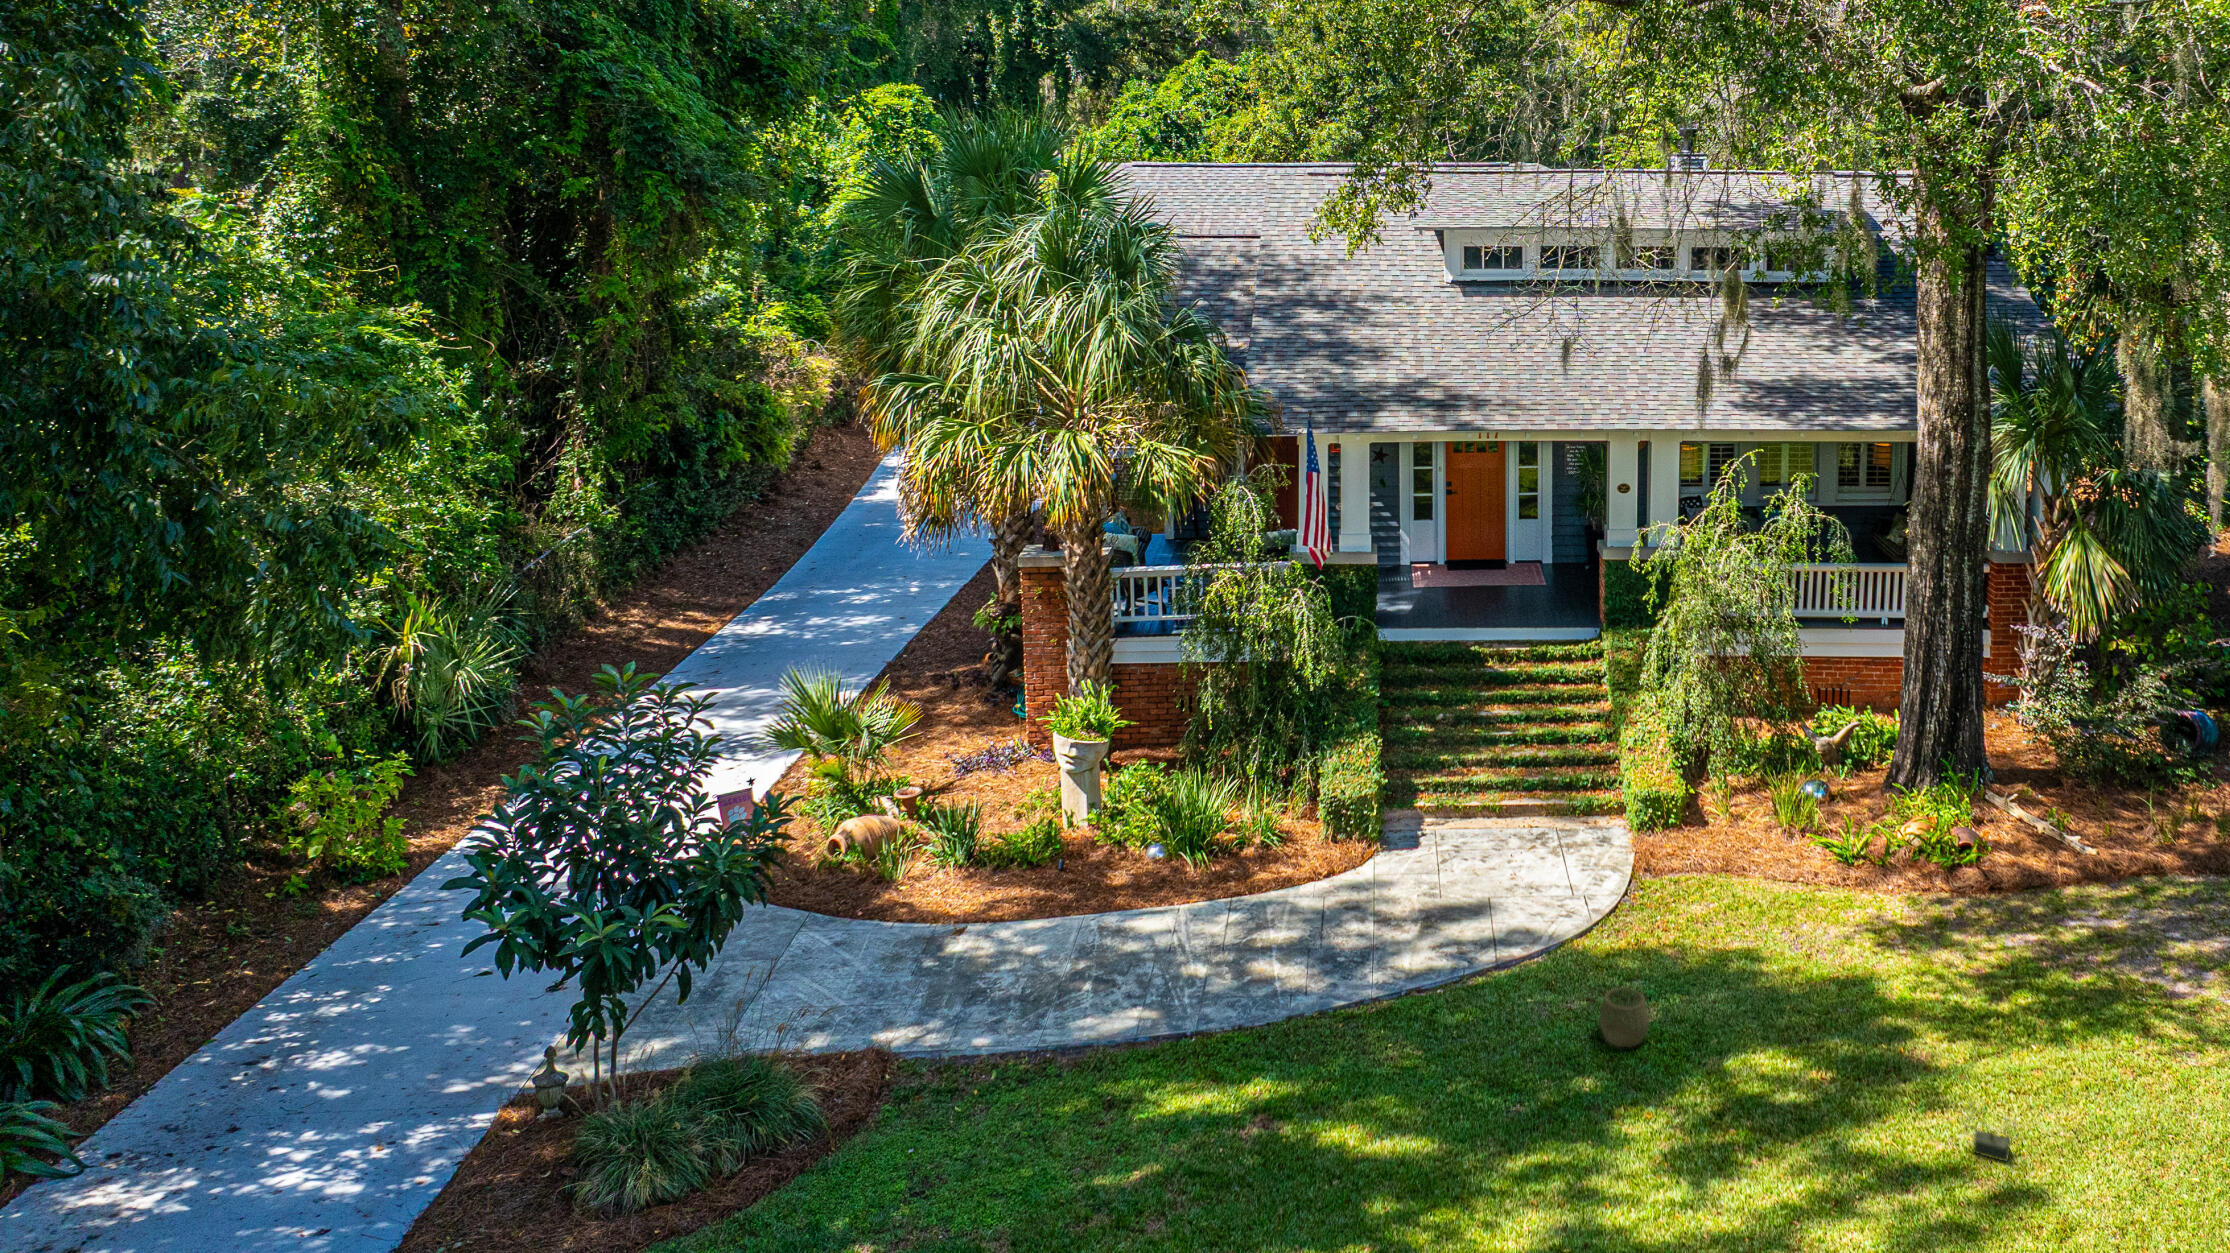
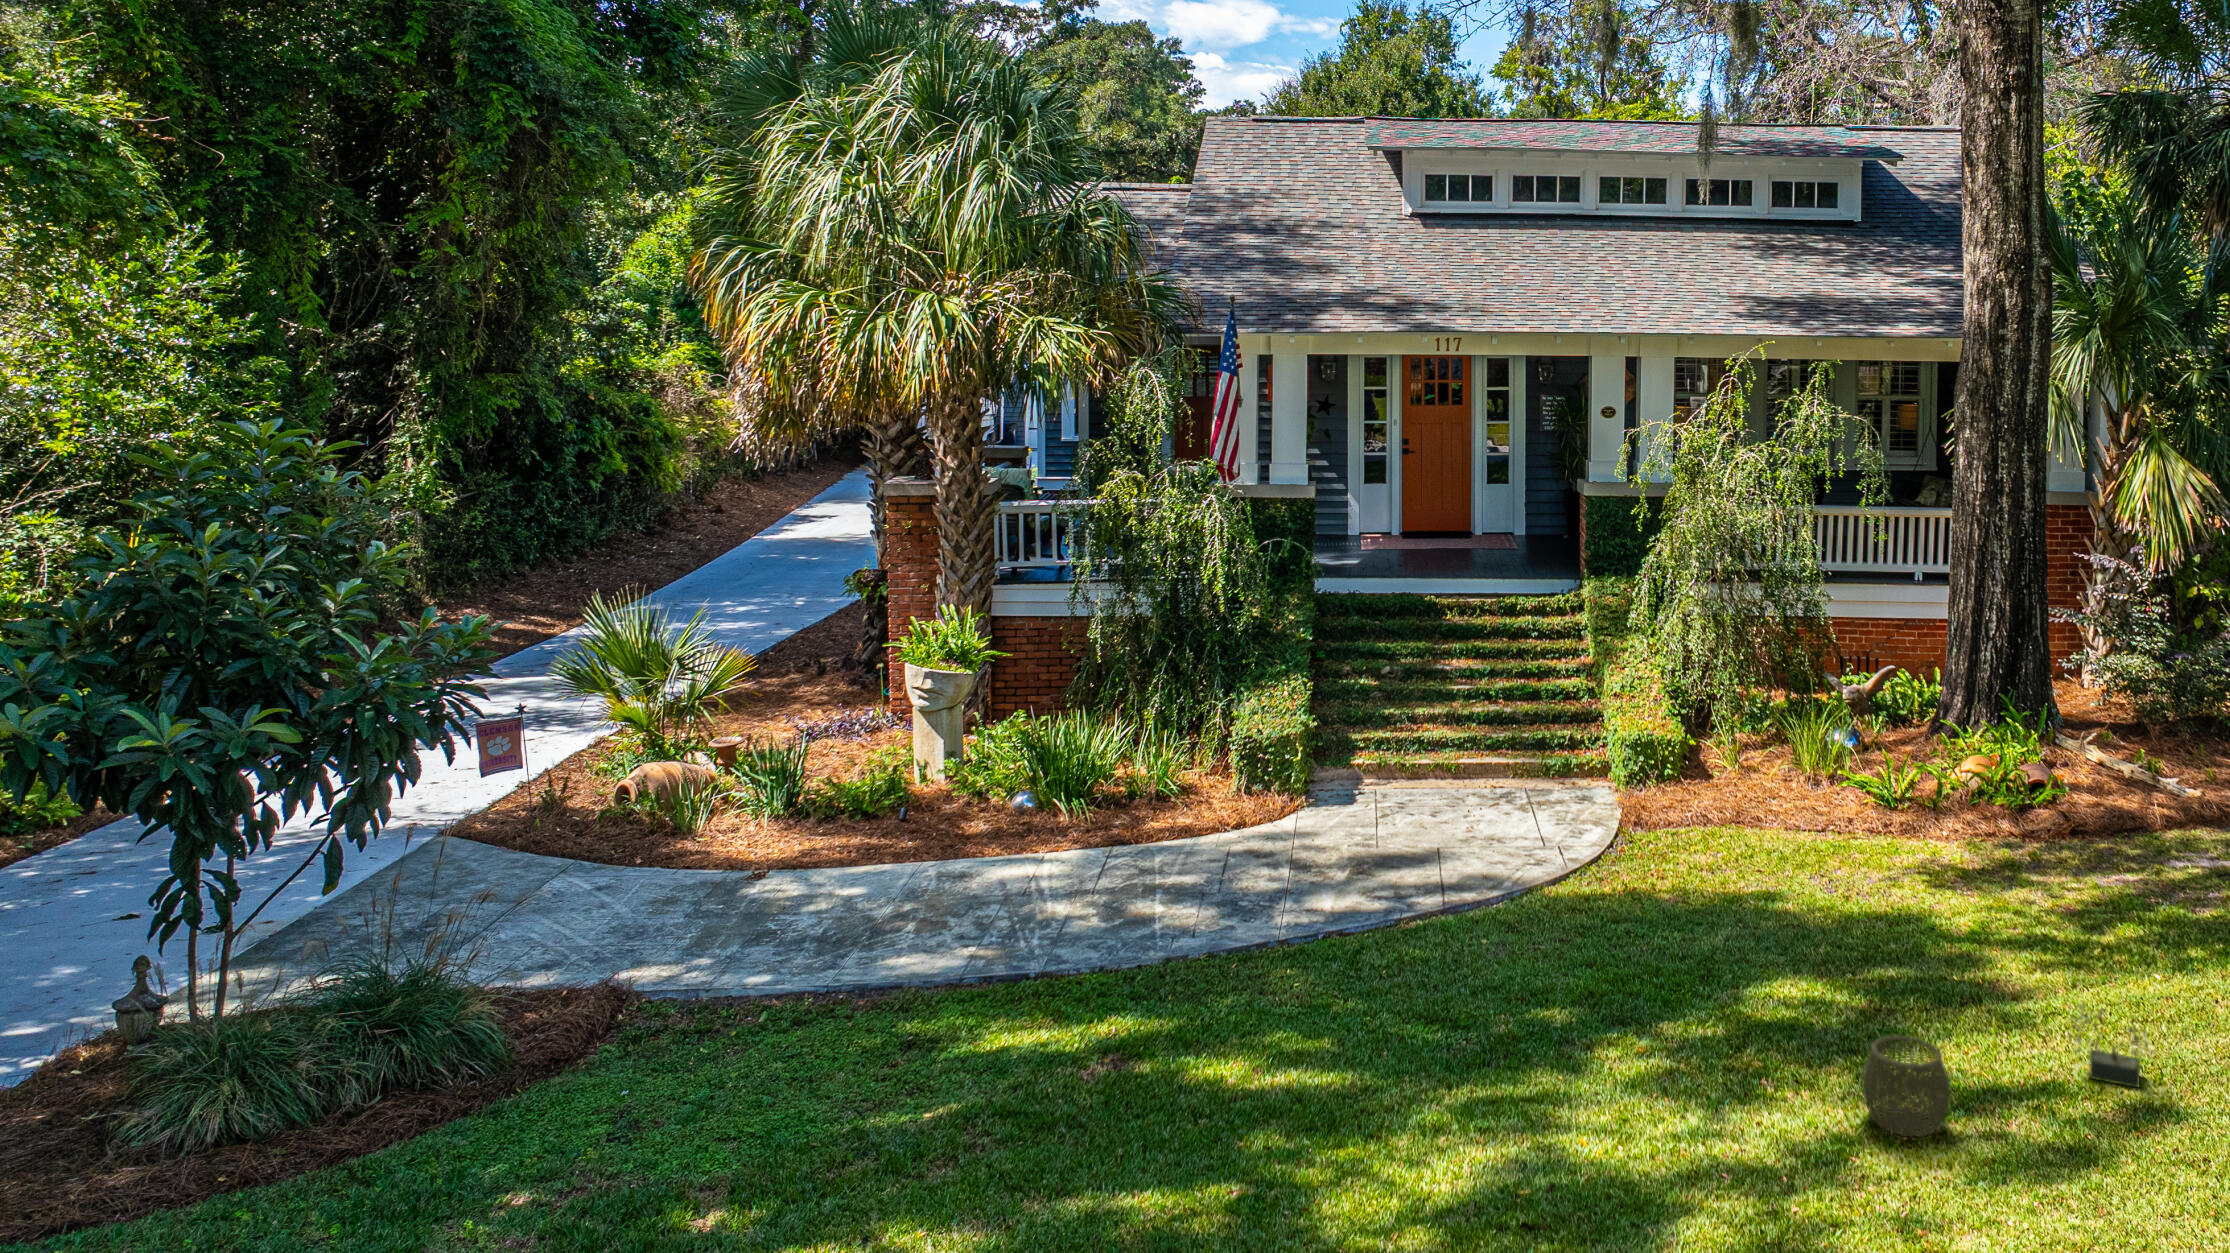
woven basket: present [1600,987,1649,1047] -> present [1862,1036,1950,1137]

